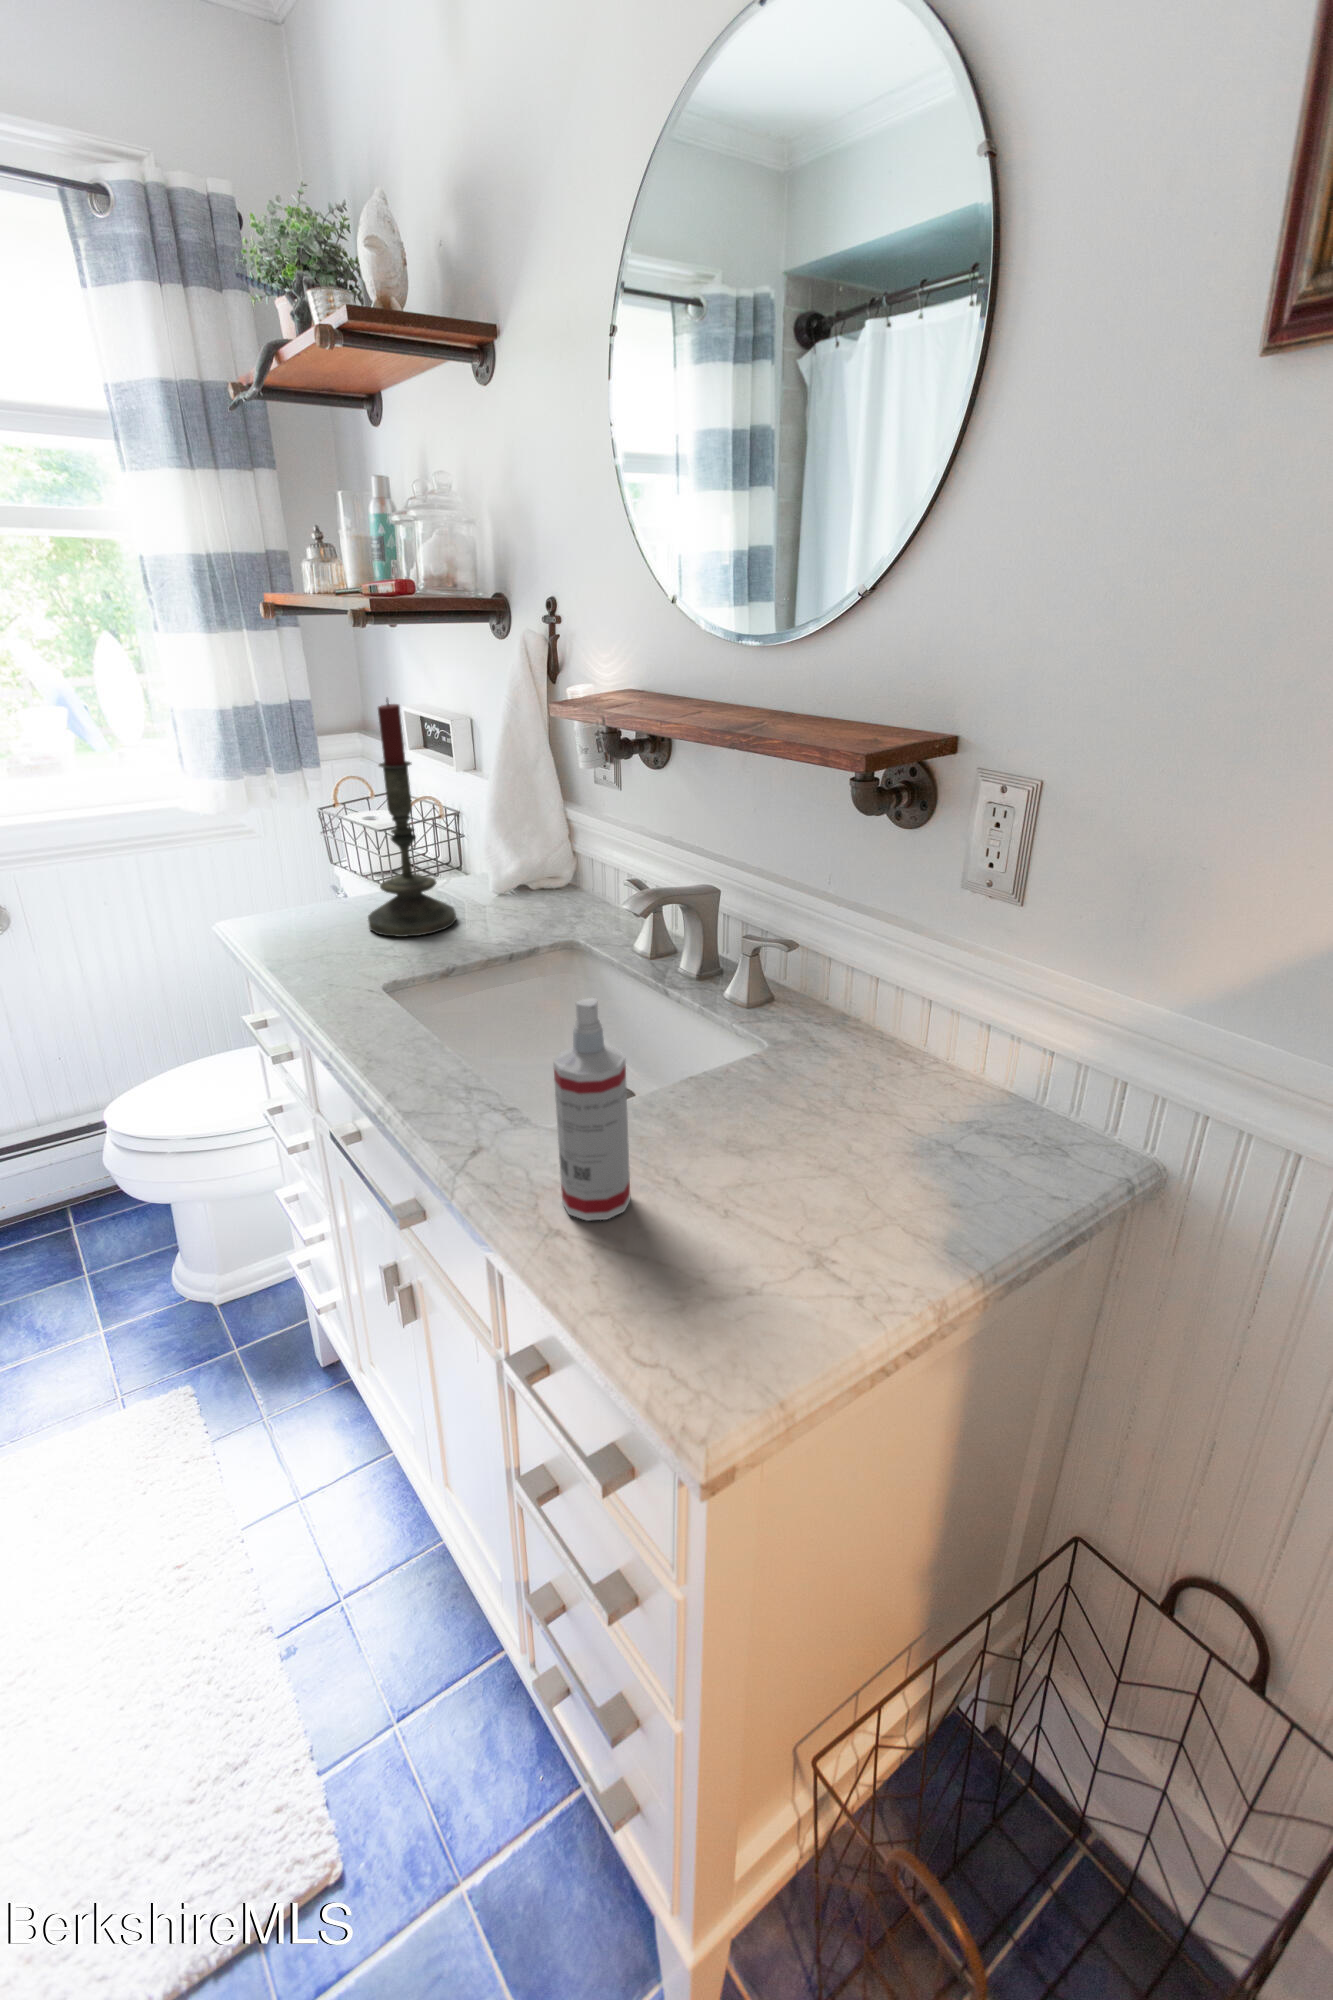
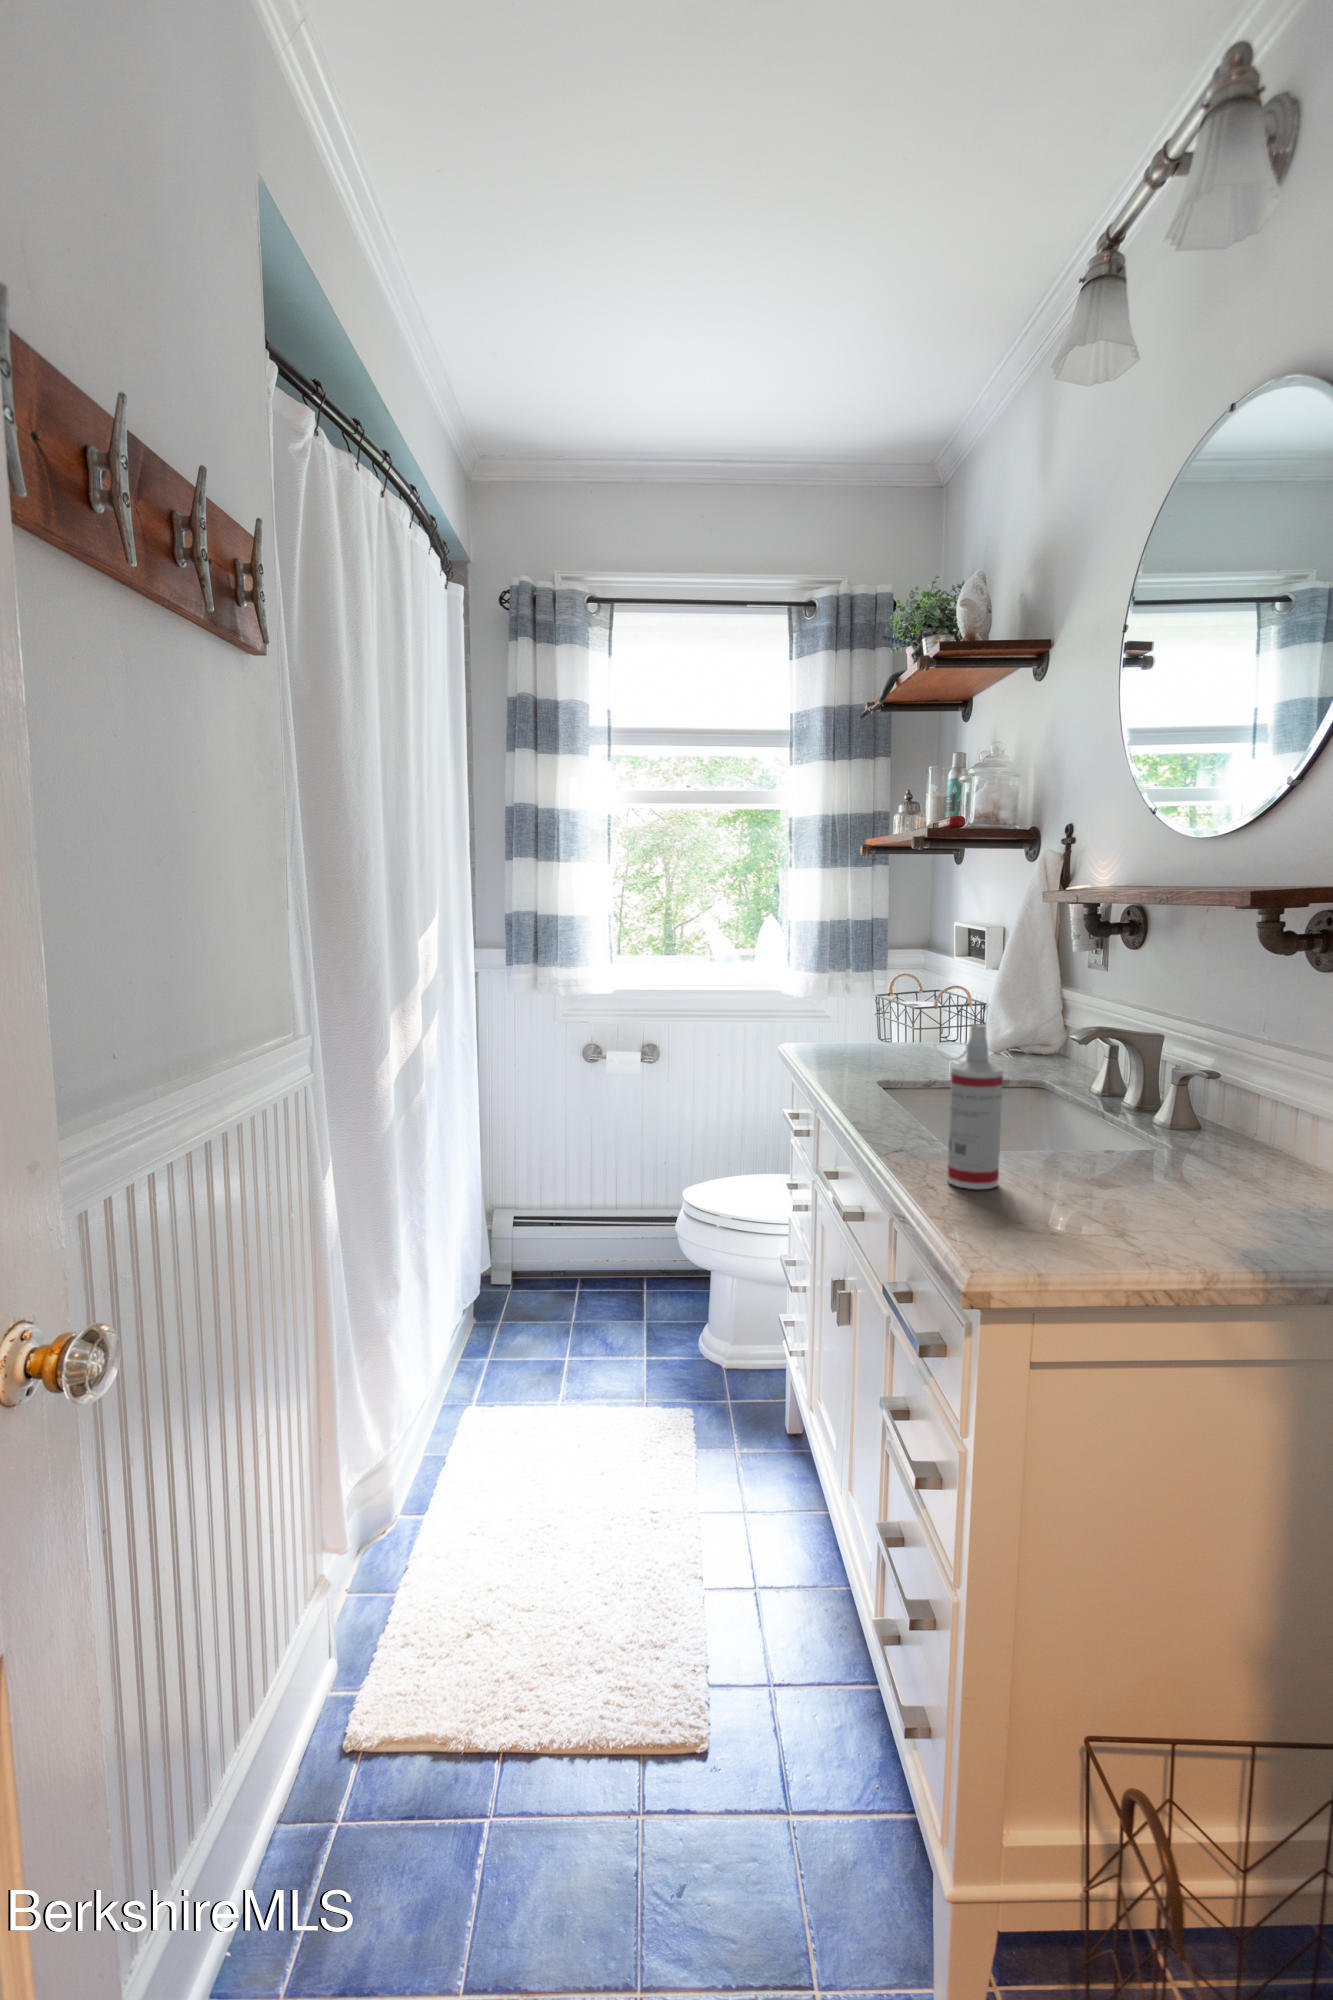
candle: present [368,699,456,937] -> none [884,887,952,1063]

